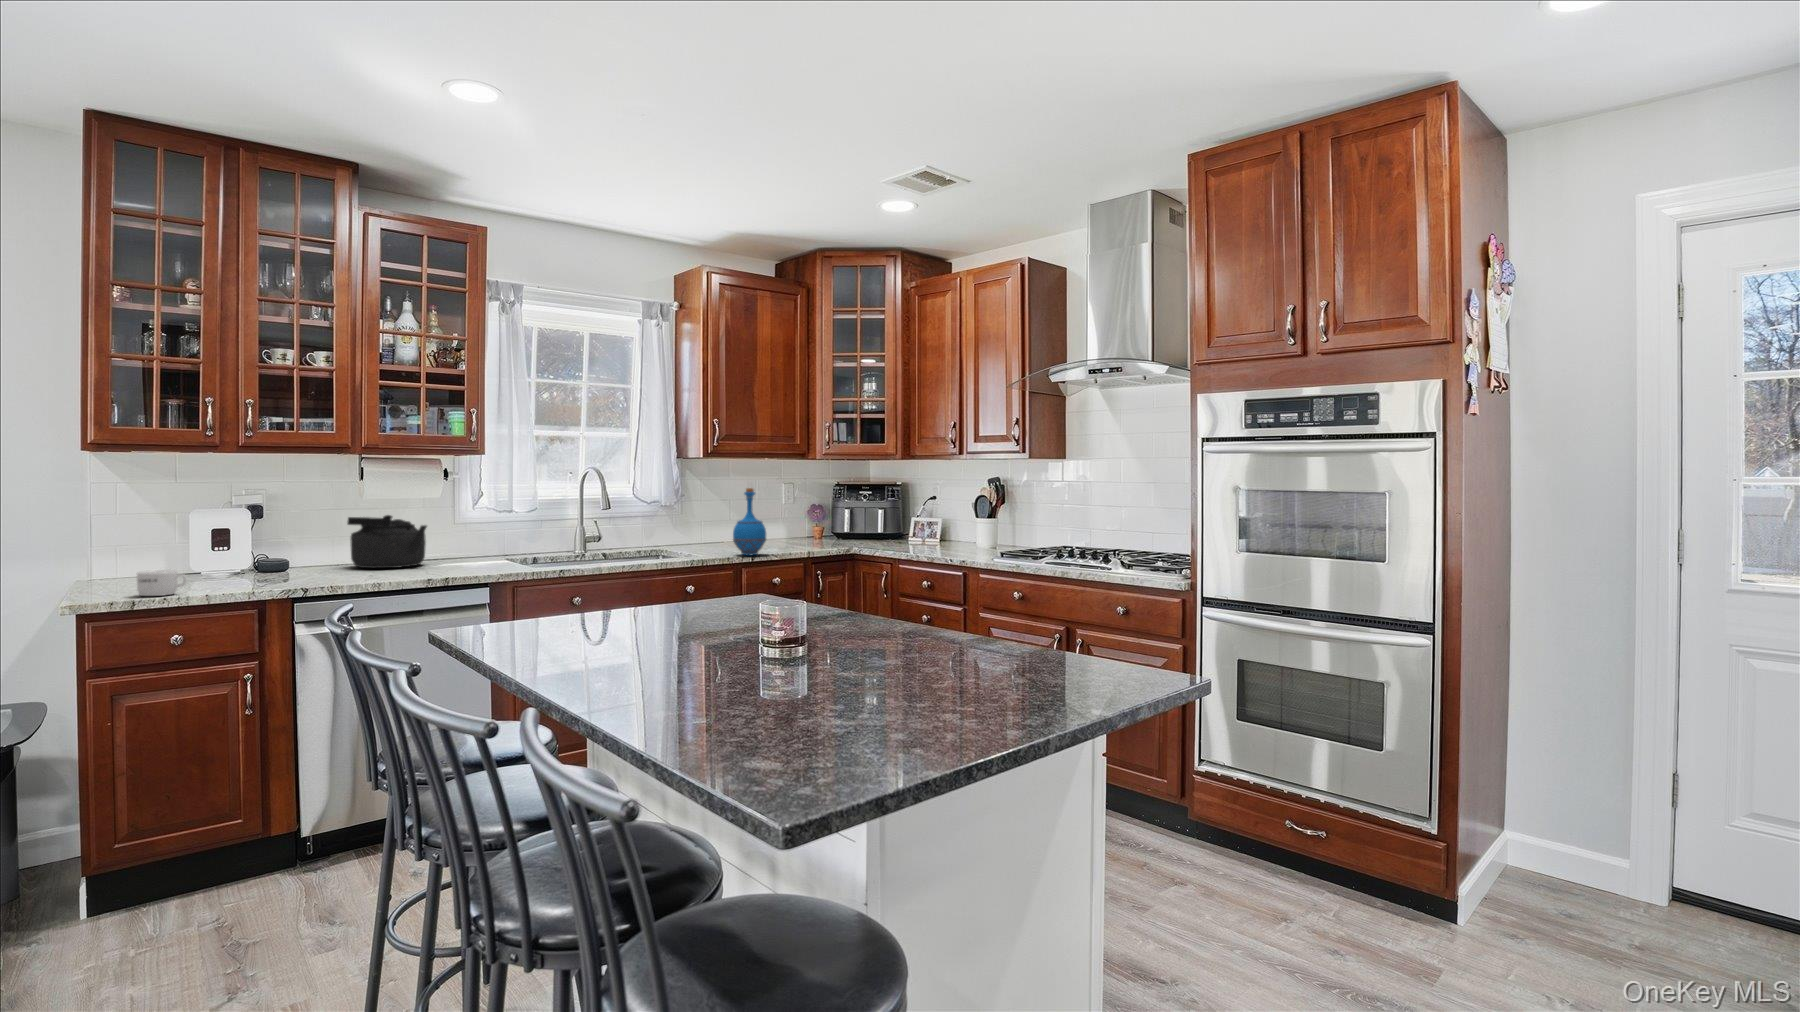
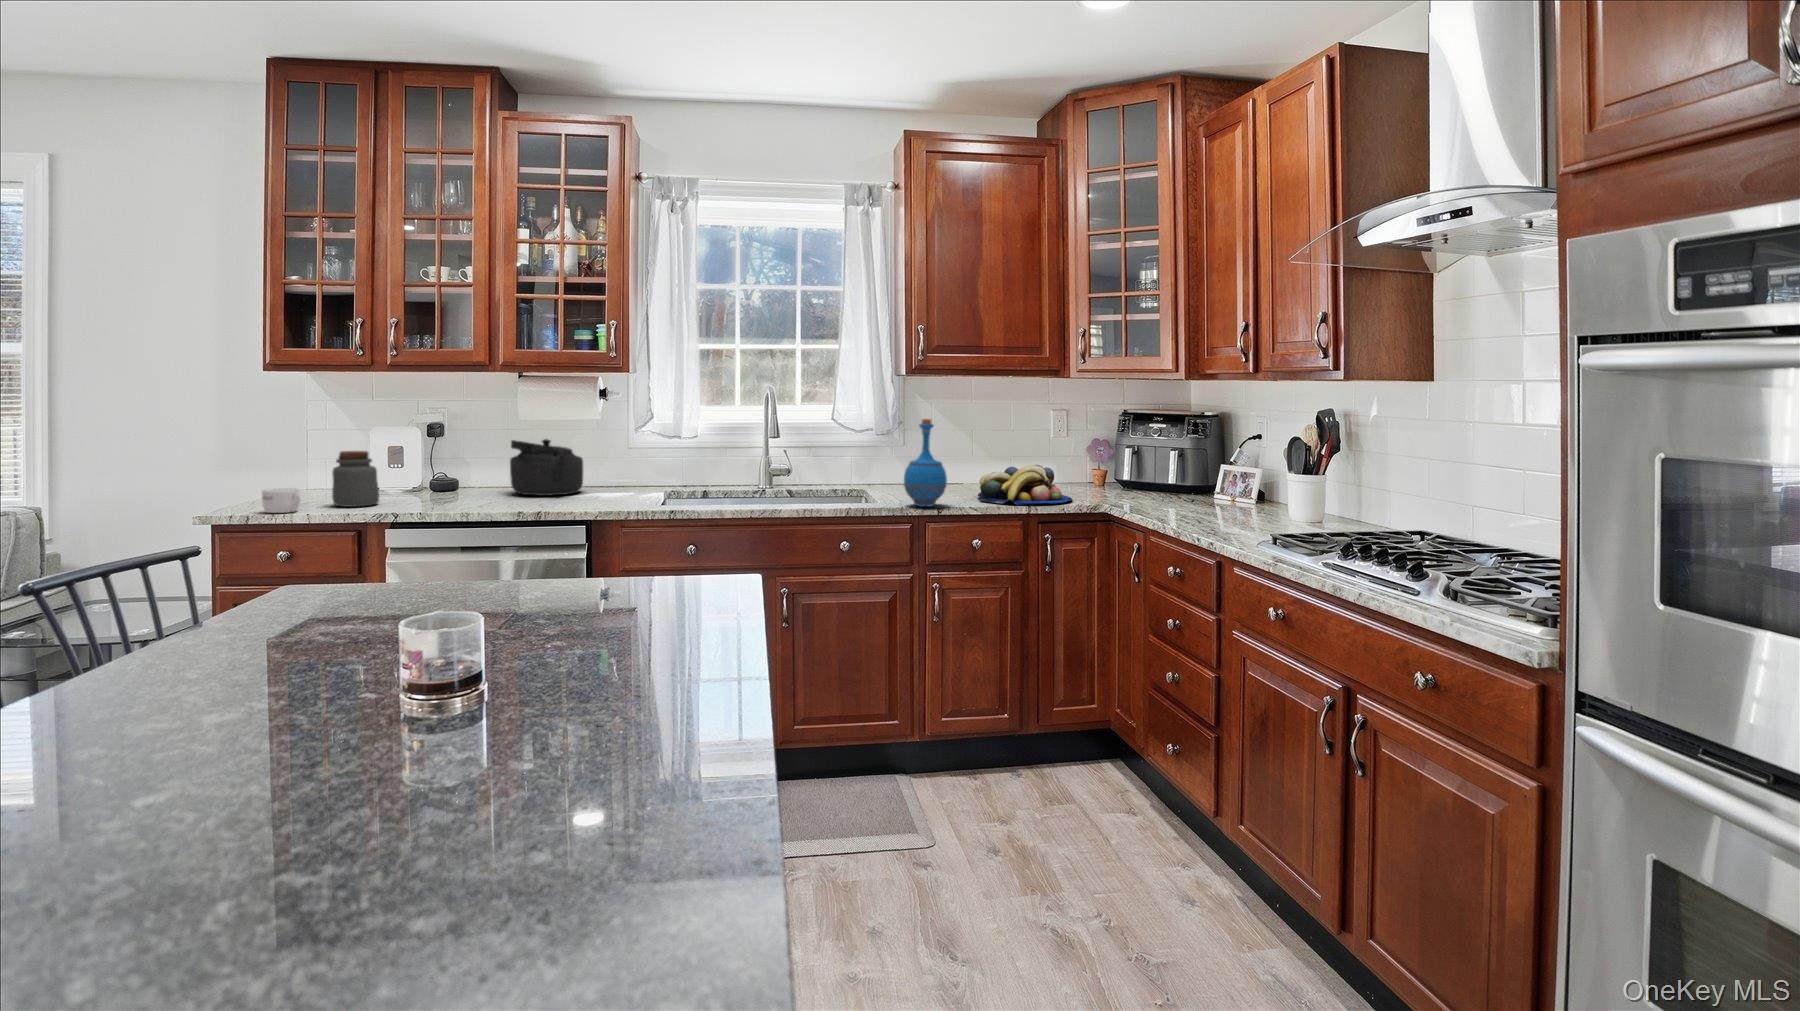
fruit bowl: none [767,522,839,551] -> present [978,465,1072,504]
jar: none [194,530,246,587] -> present [332,451,379,507]

